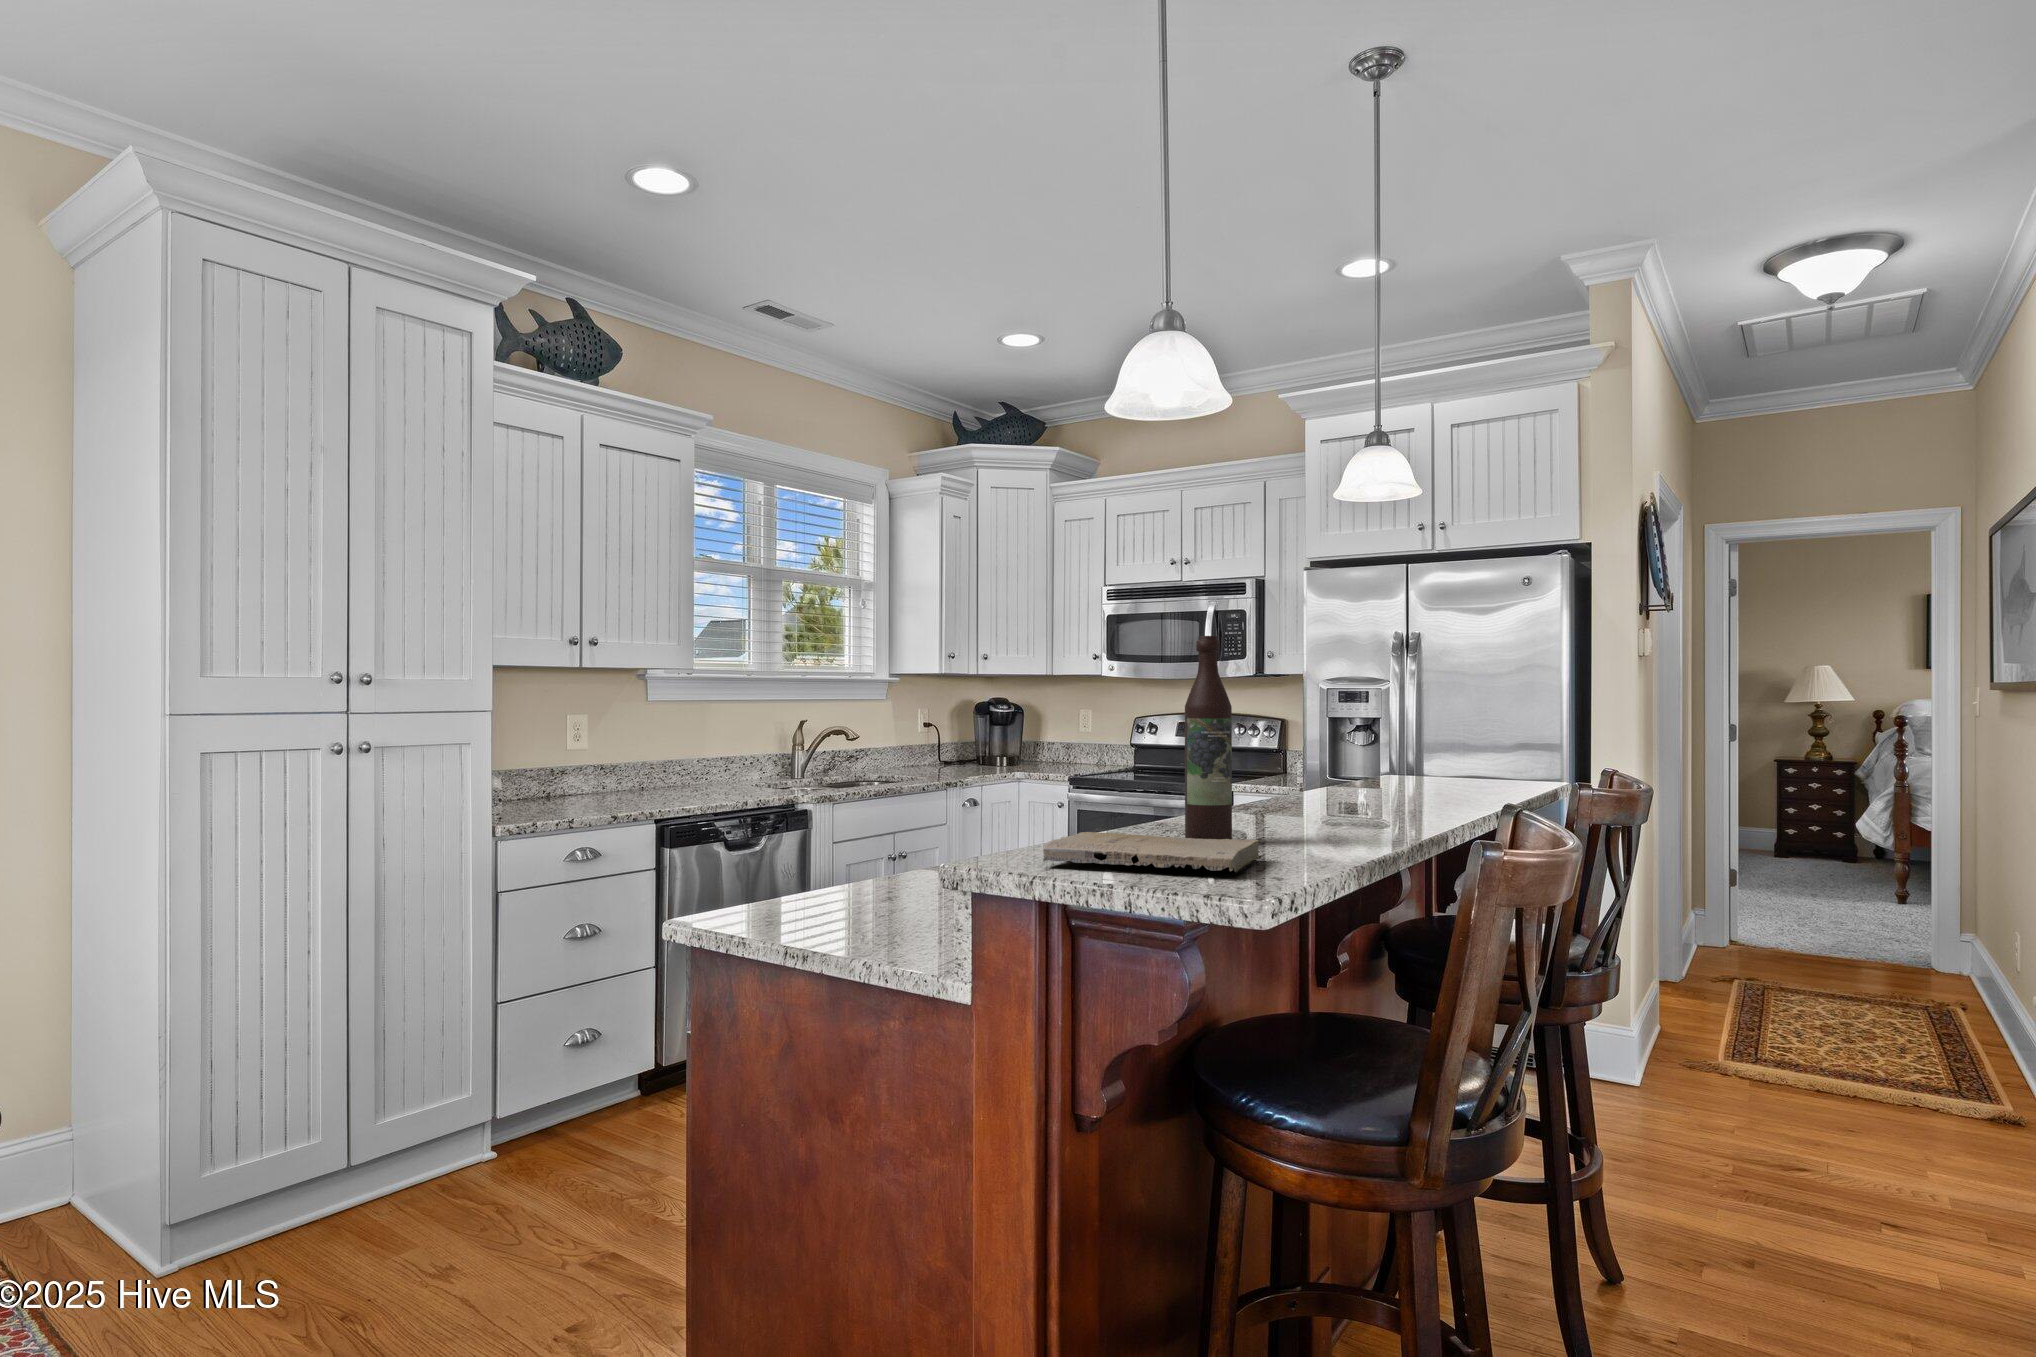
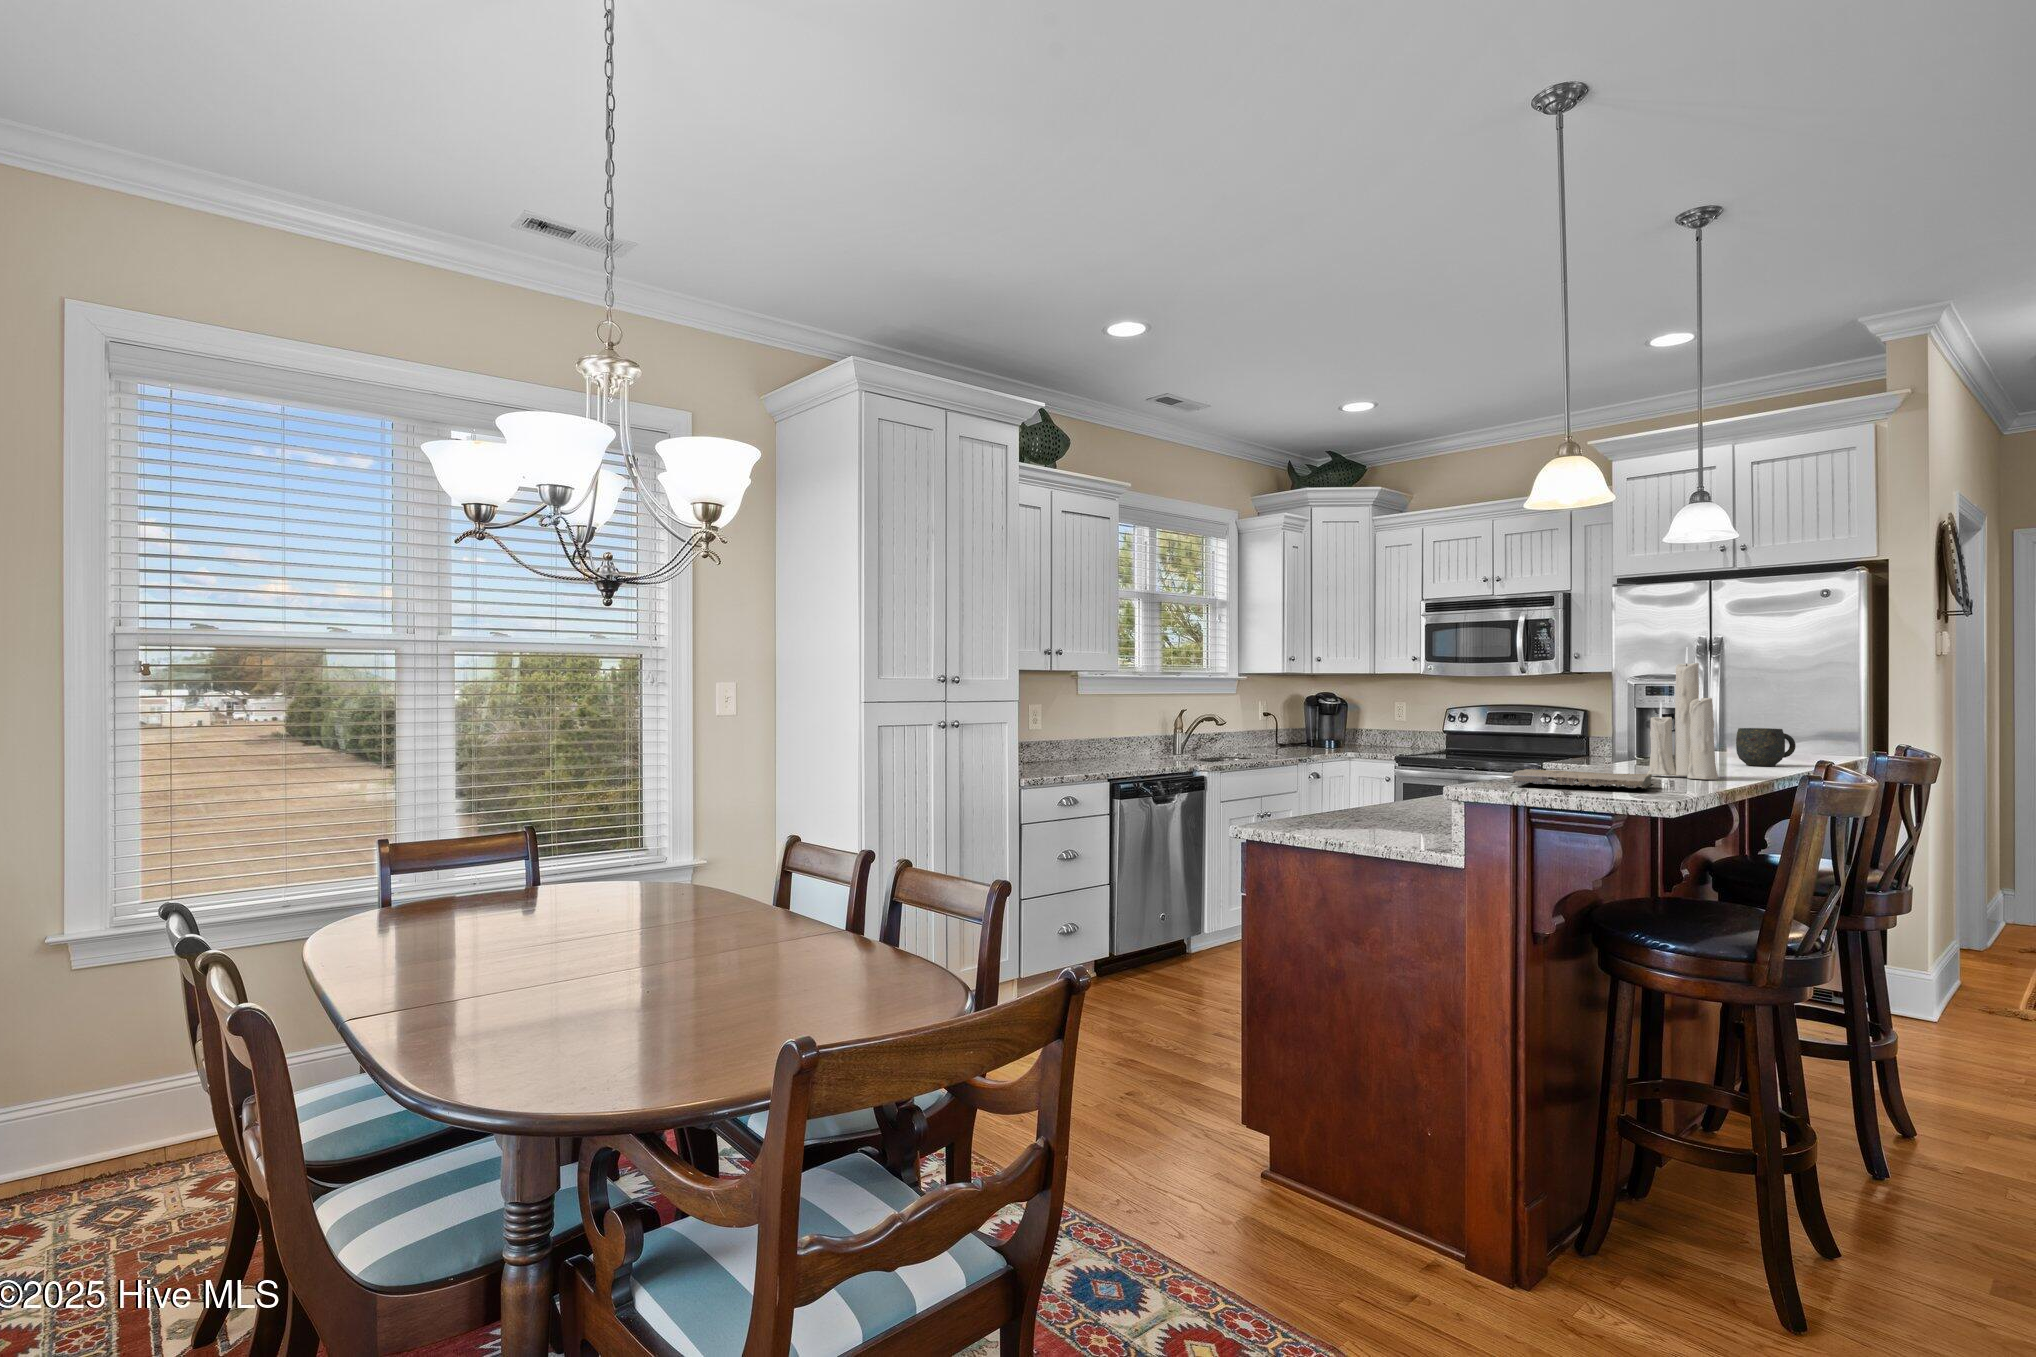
candle: none [1278,628,1369,838] -> present [1647,648,1718,779]
wine bottle: present [1185,636,1232,839] -> none [1587,647,1622,780]
mug: none [1412,751,1483,804] -> present [1736,728,1796,766]

